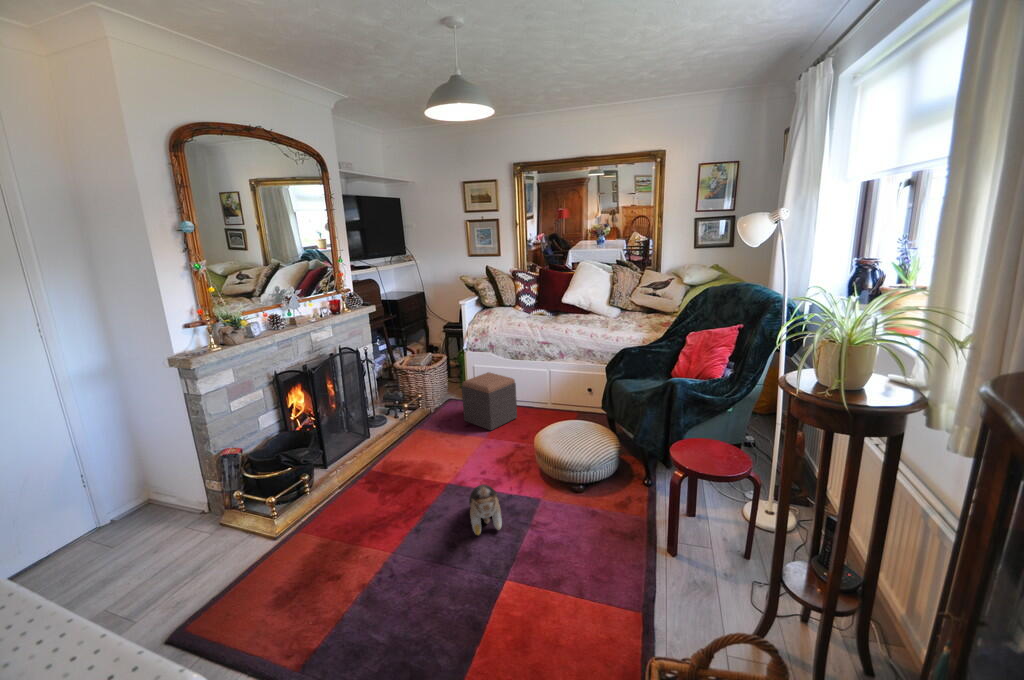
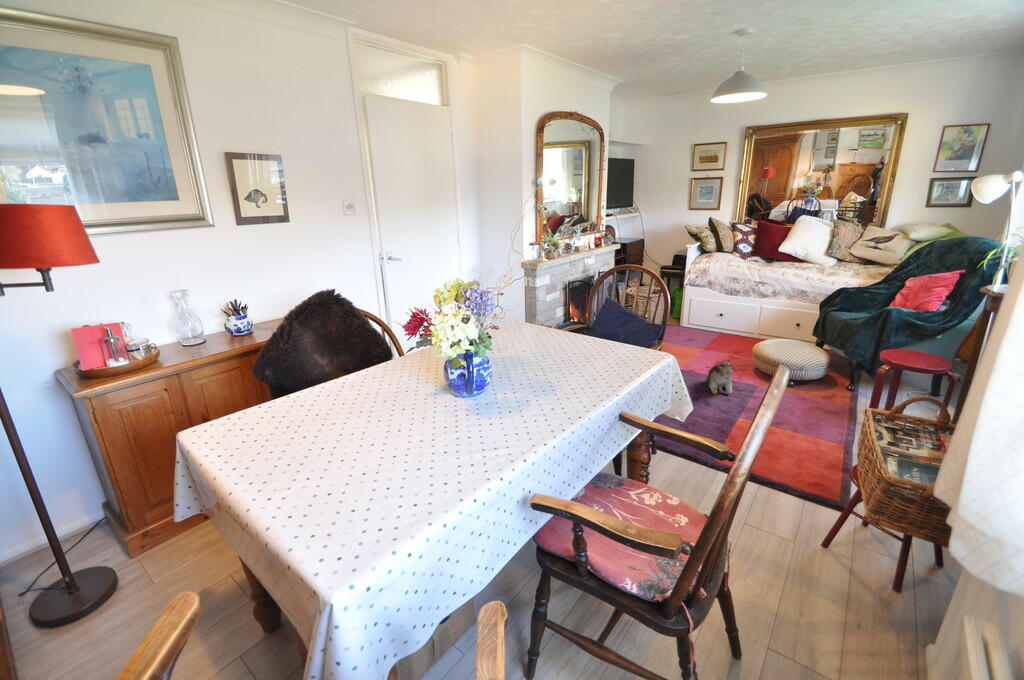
footstool: present [462,372,517,430] -> none [685,302,733,345]

